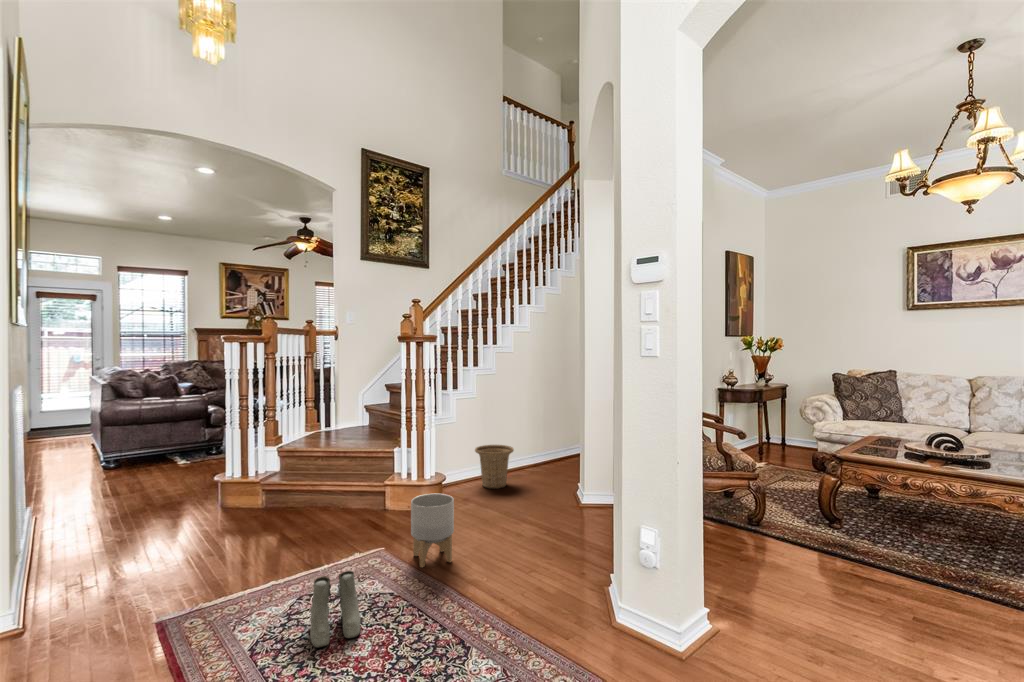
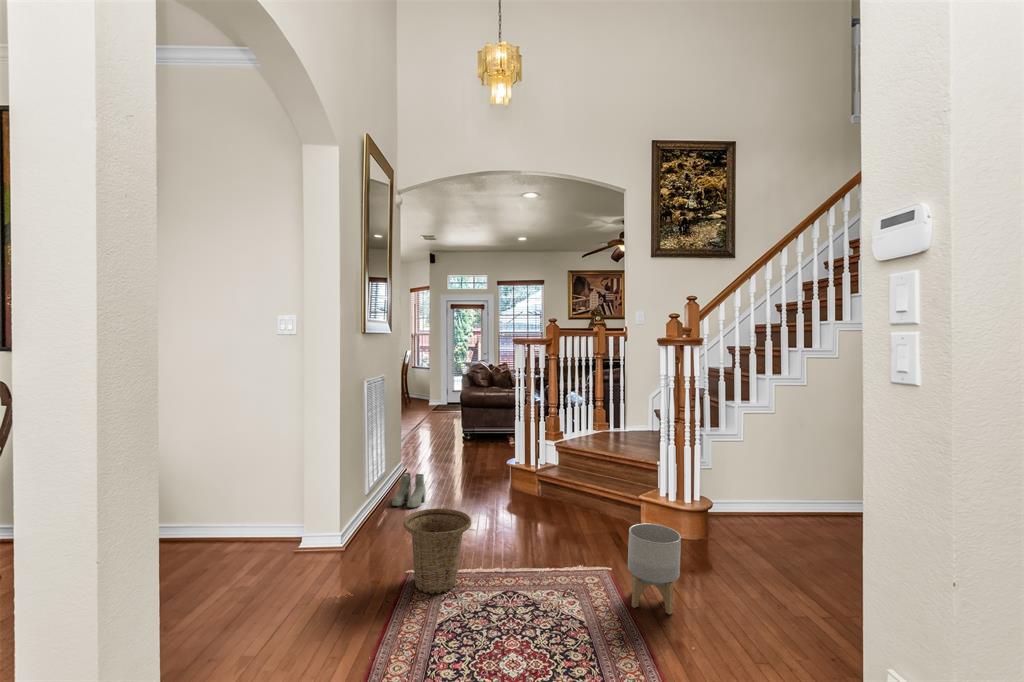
basket: present [475,445,514,489] -> present [403,508,471,593]
boots: present [310,571,361,648] -> present [392,473,426,508]

